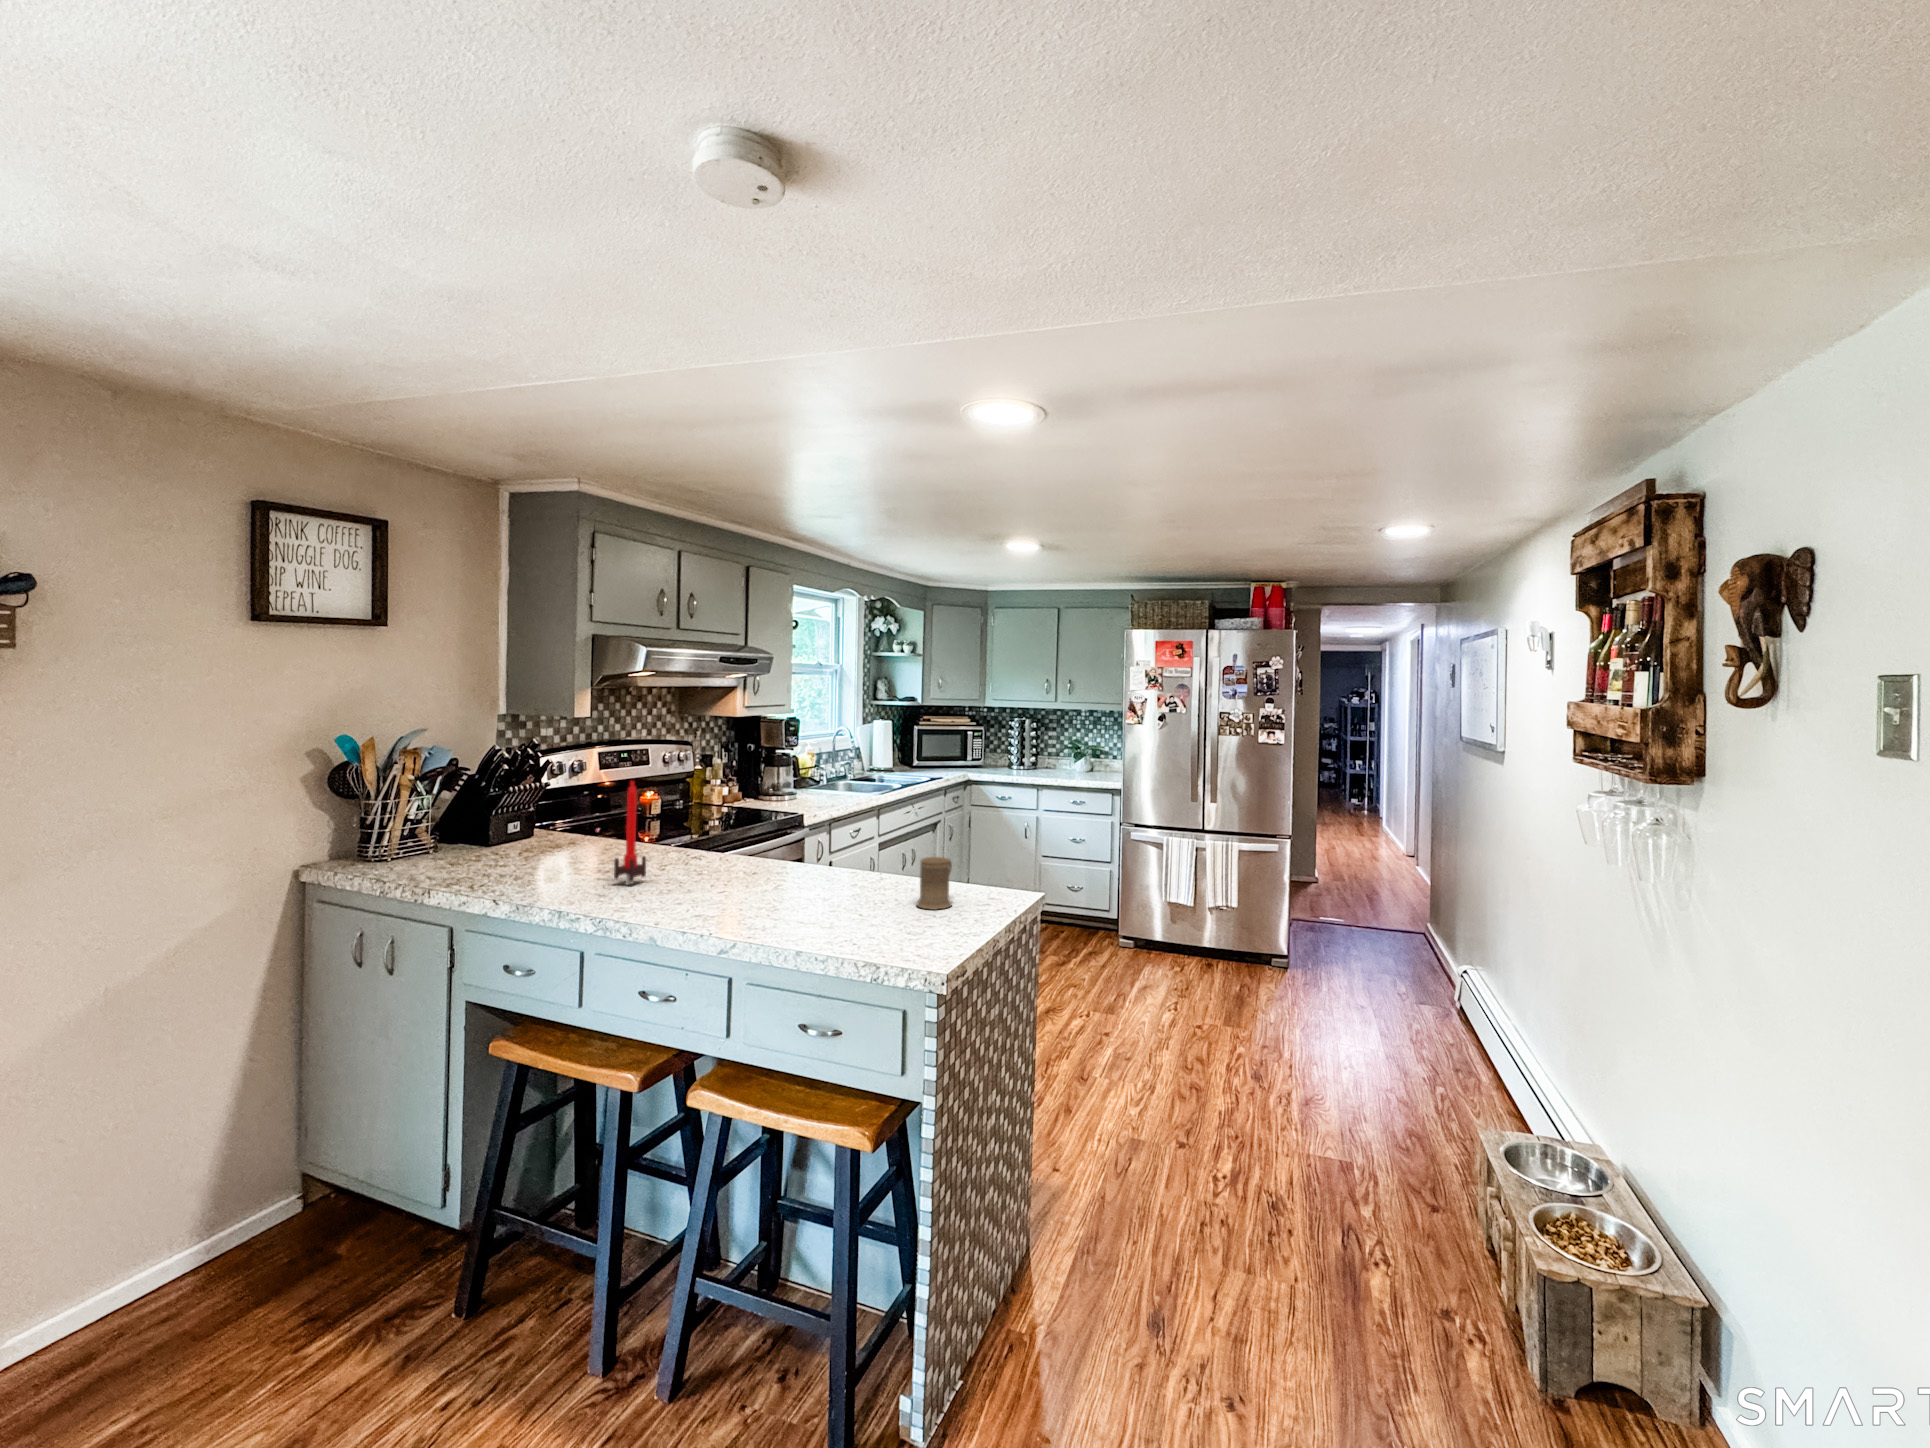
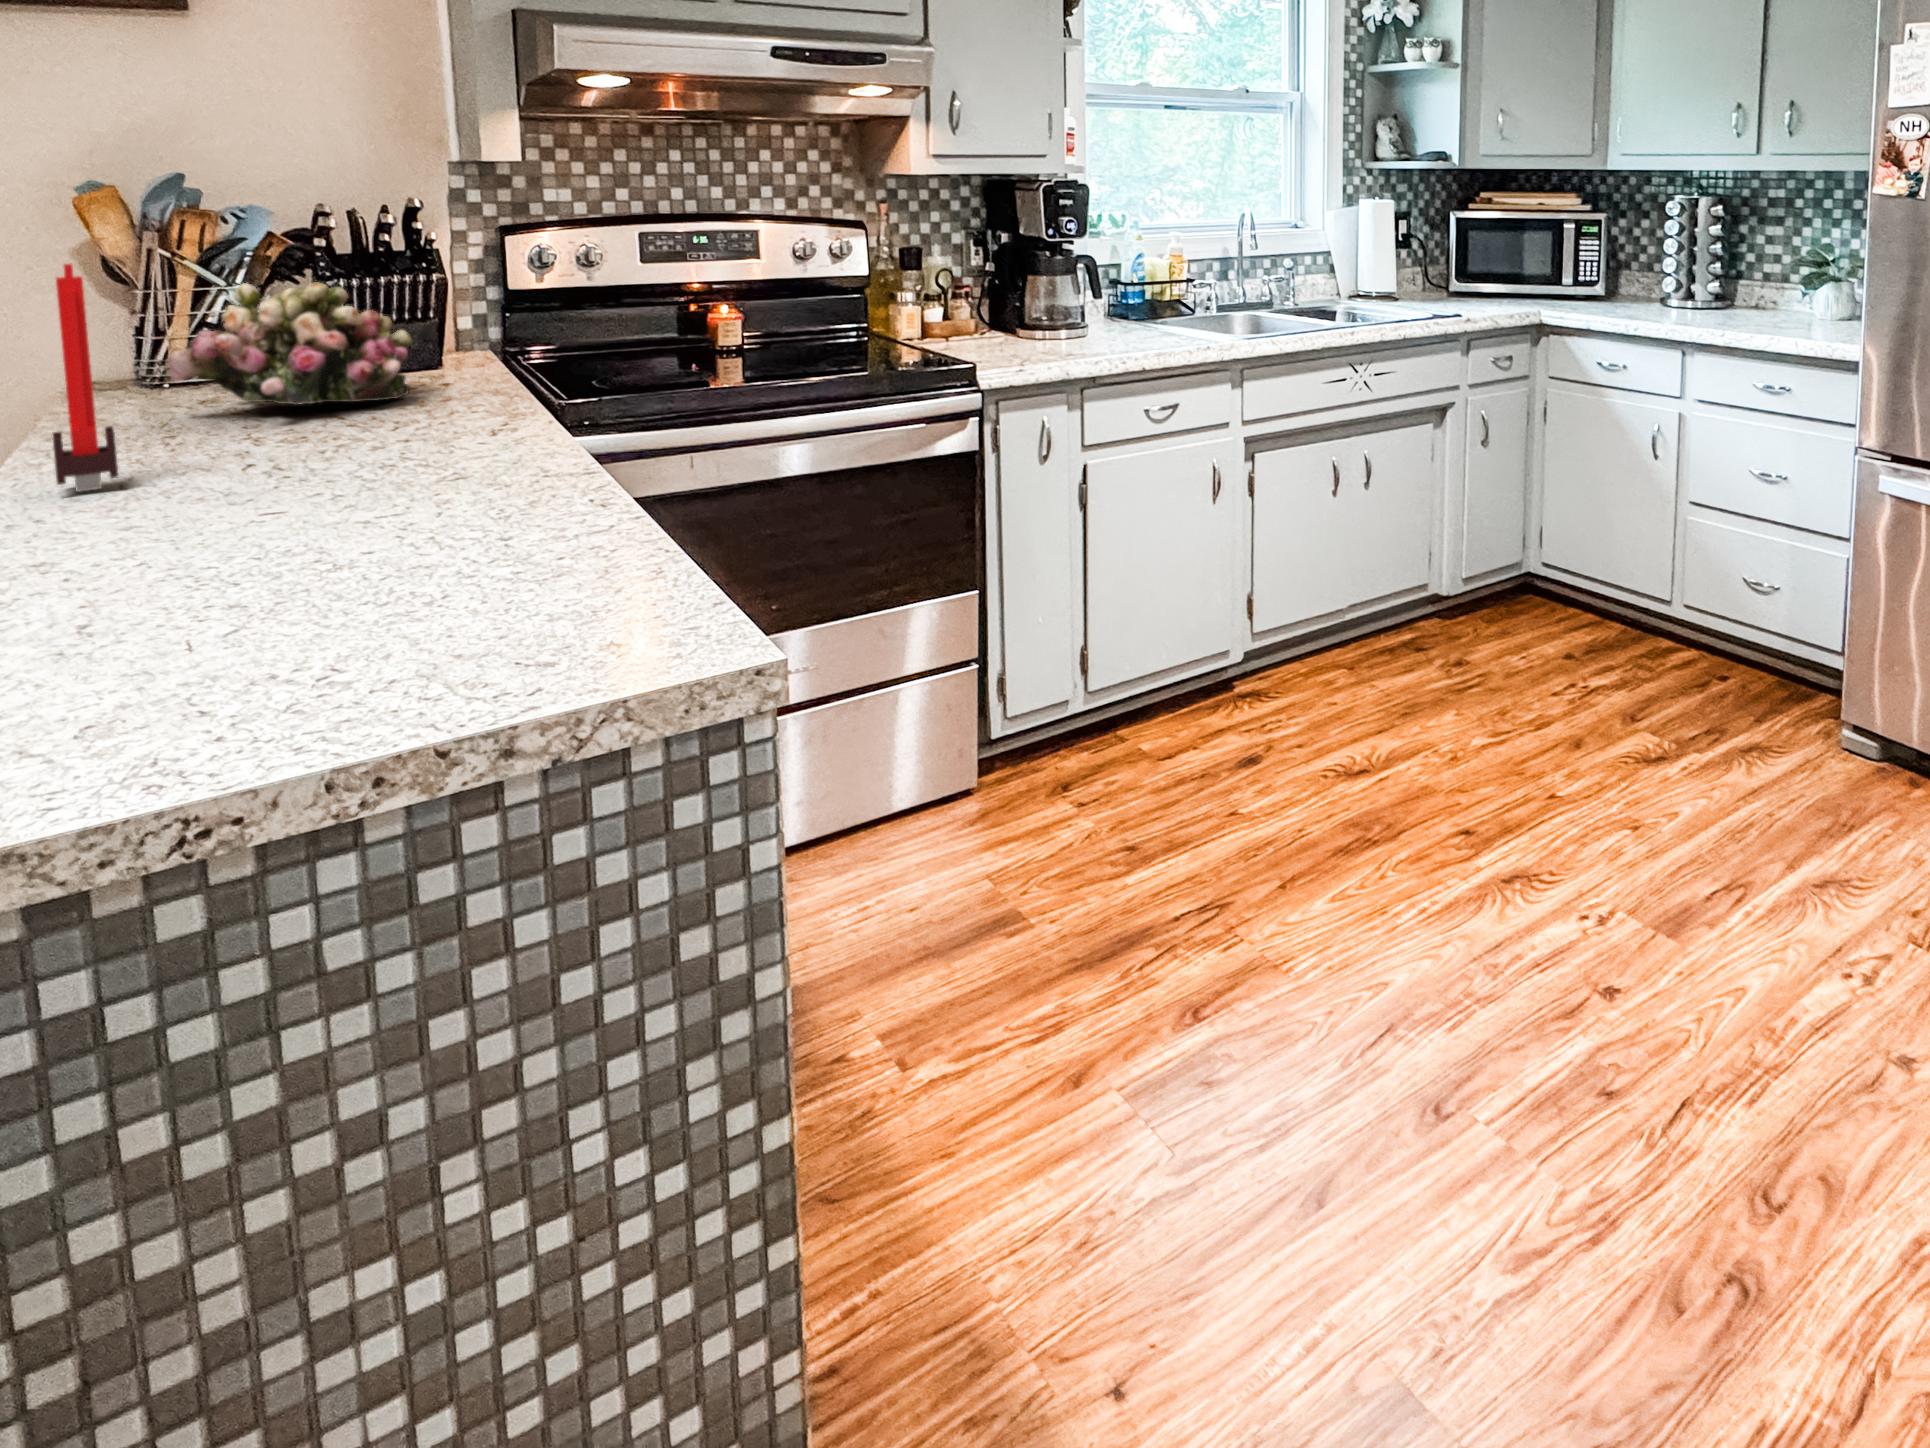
flower arrangement: none [487,786,604,850] -> present [168,282,413,405]
mug: present [917,857,952,910] -> none [66,524,266,713]

